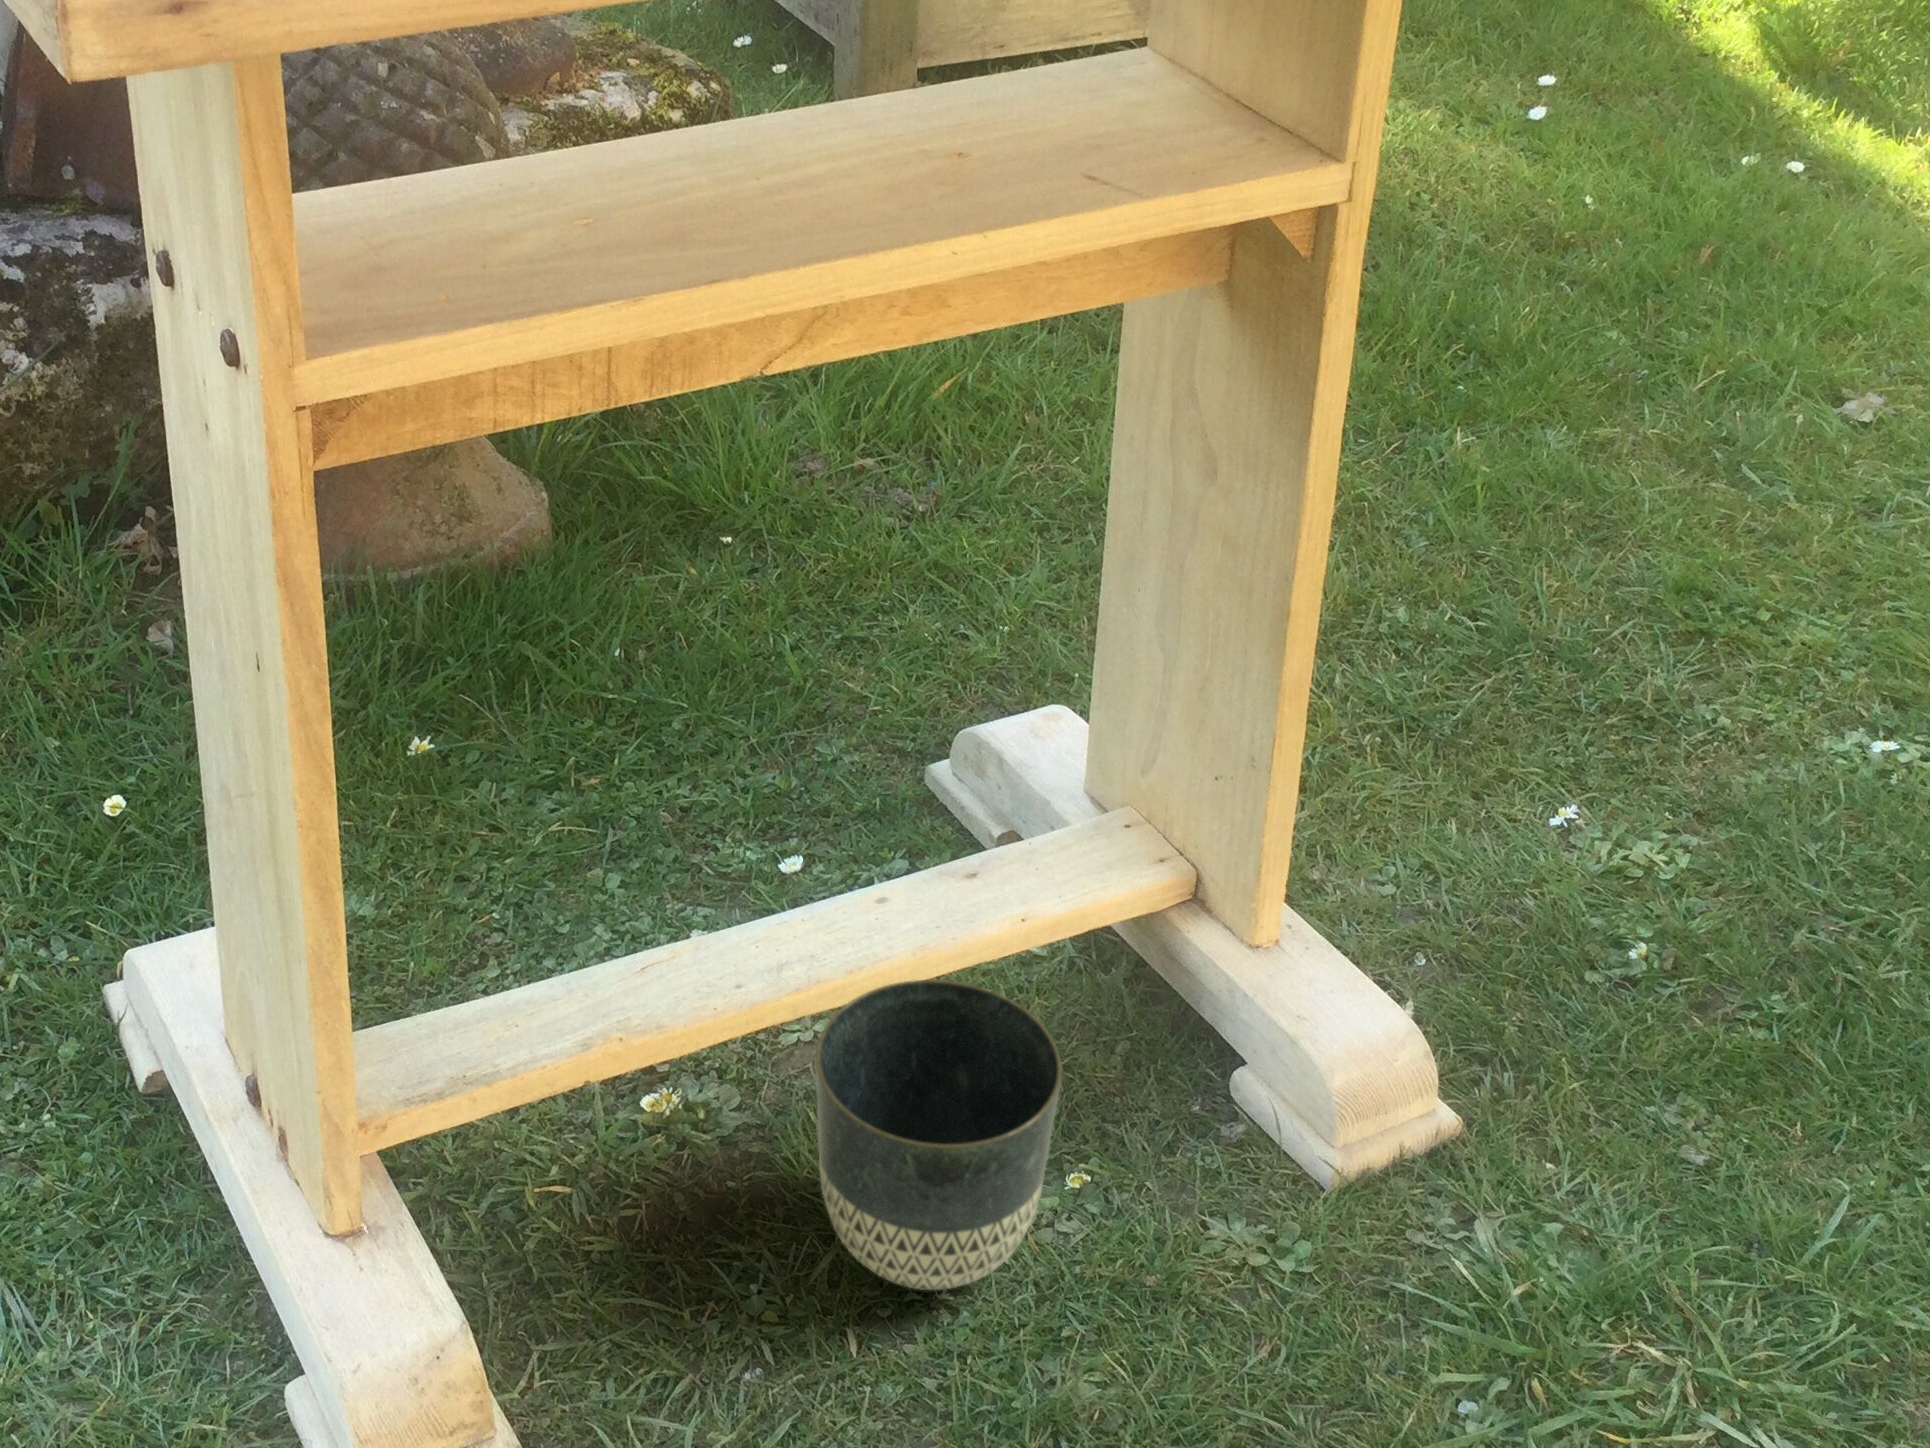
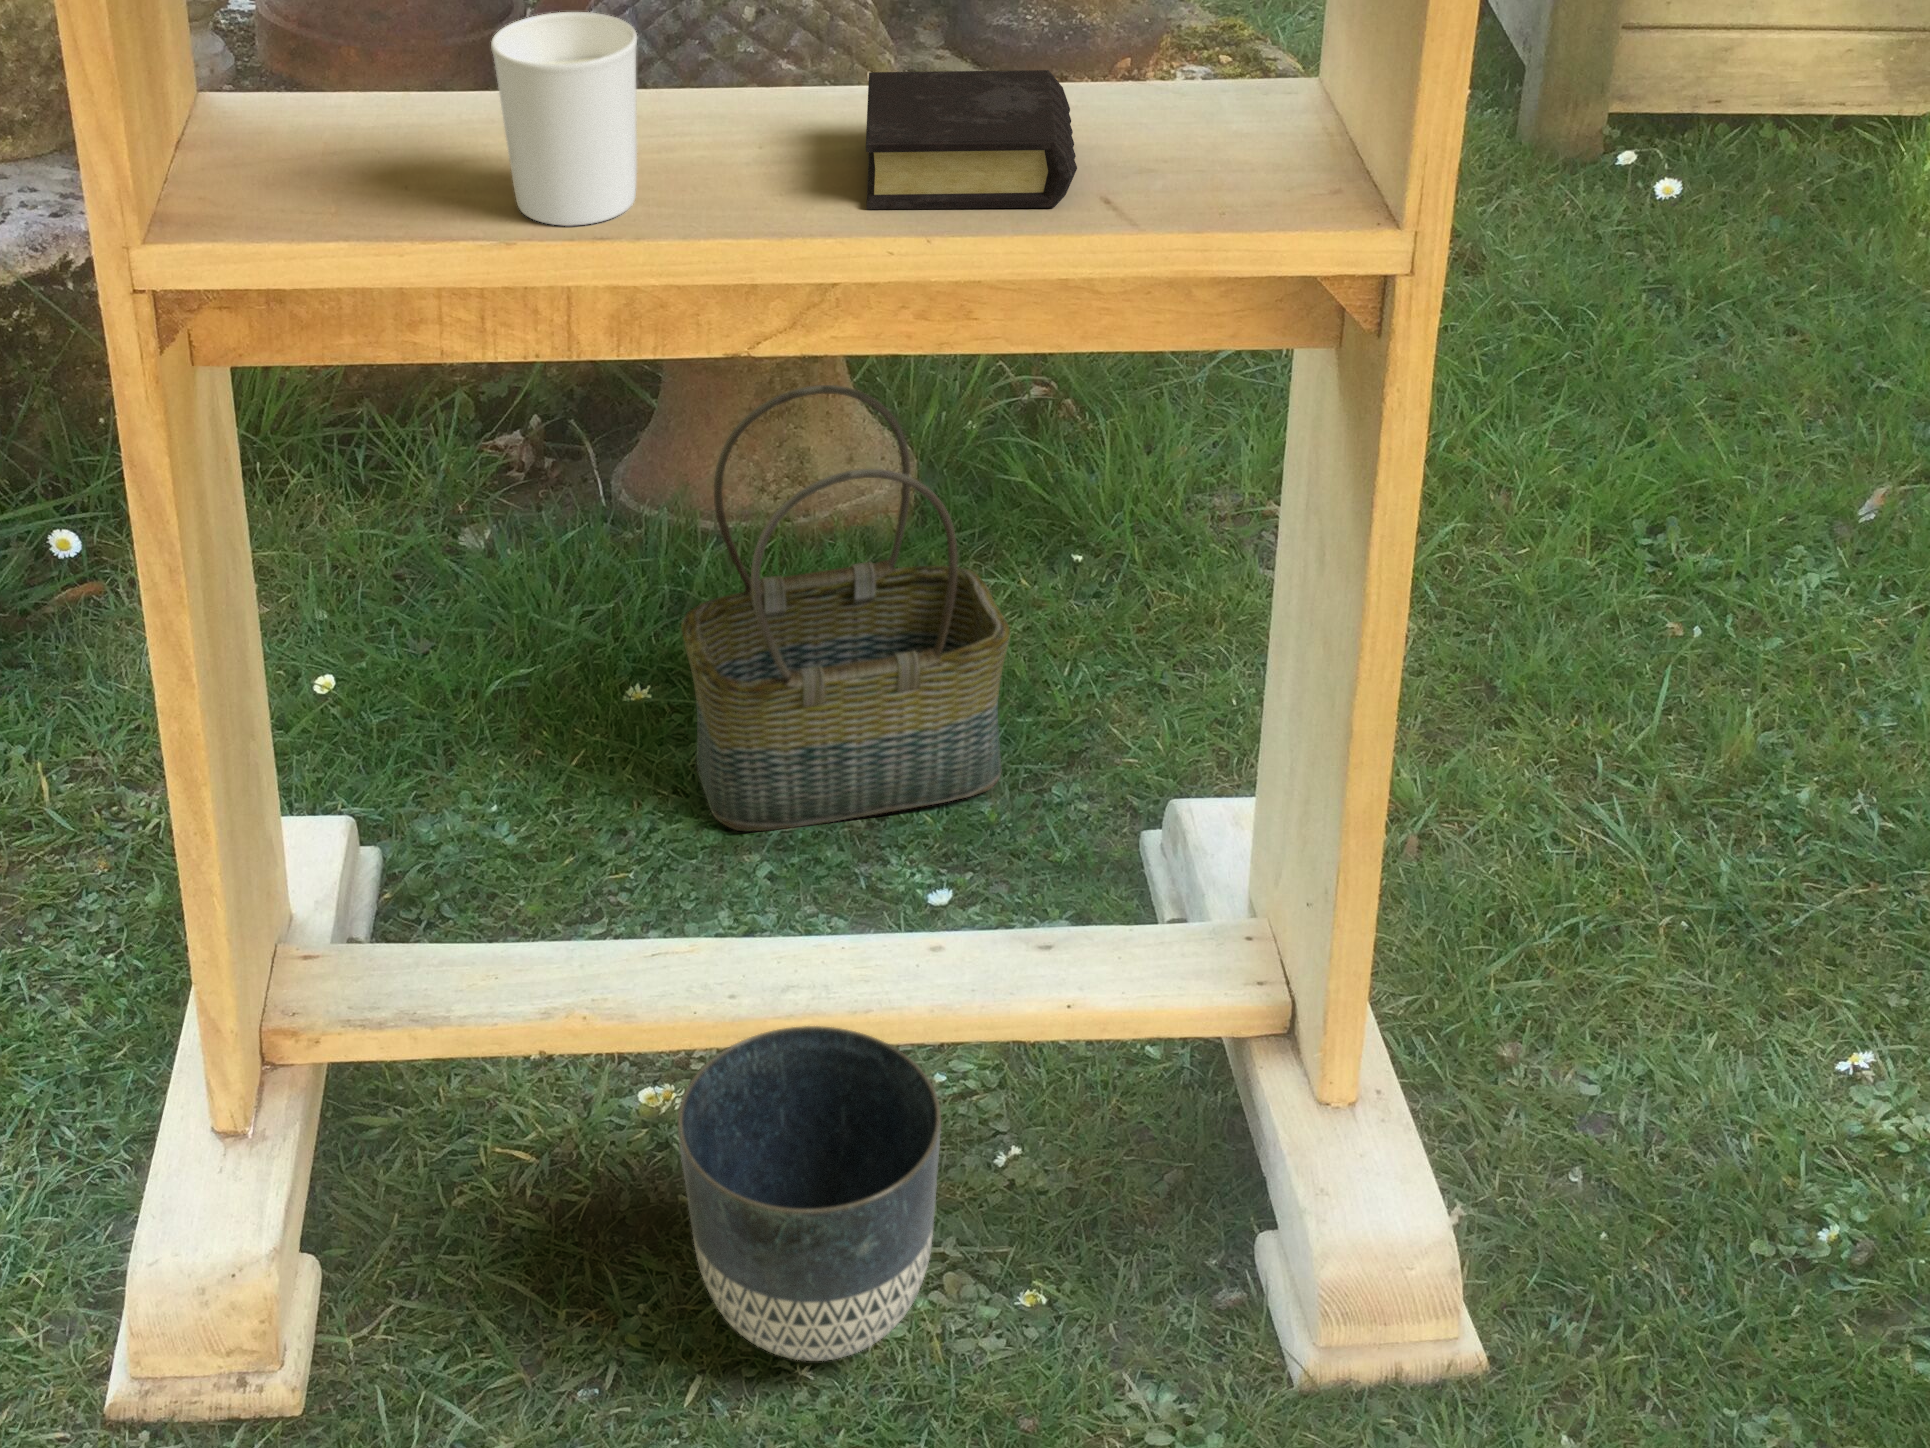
candle holder: none [575,62,717,269] -> present [491,12,637,226]
book: none [836,68,1078,213] -> present [866,70,1077,209]
basket: none [472,414,777,857] -> present [681,385,1010,831]

